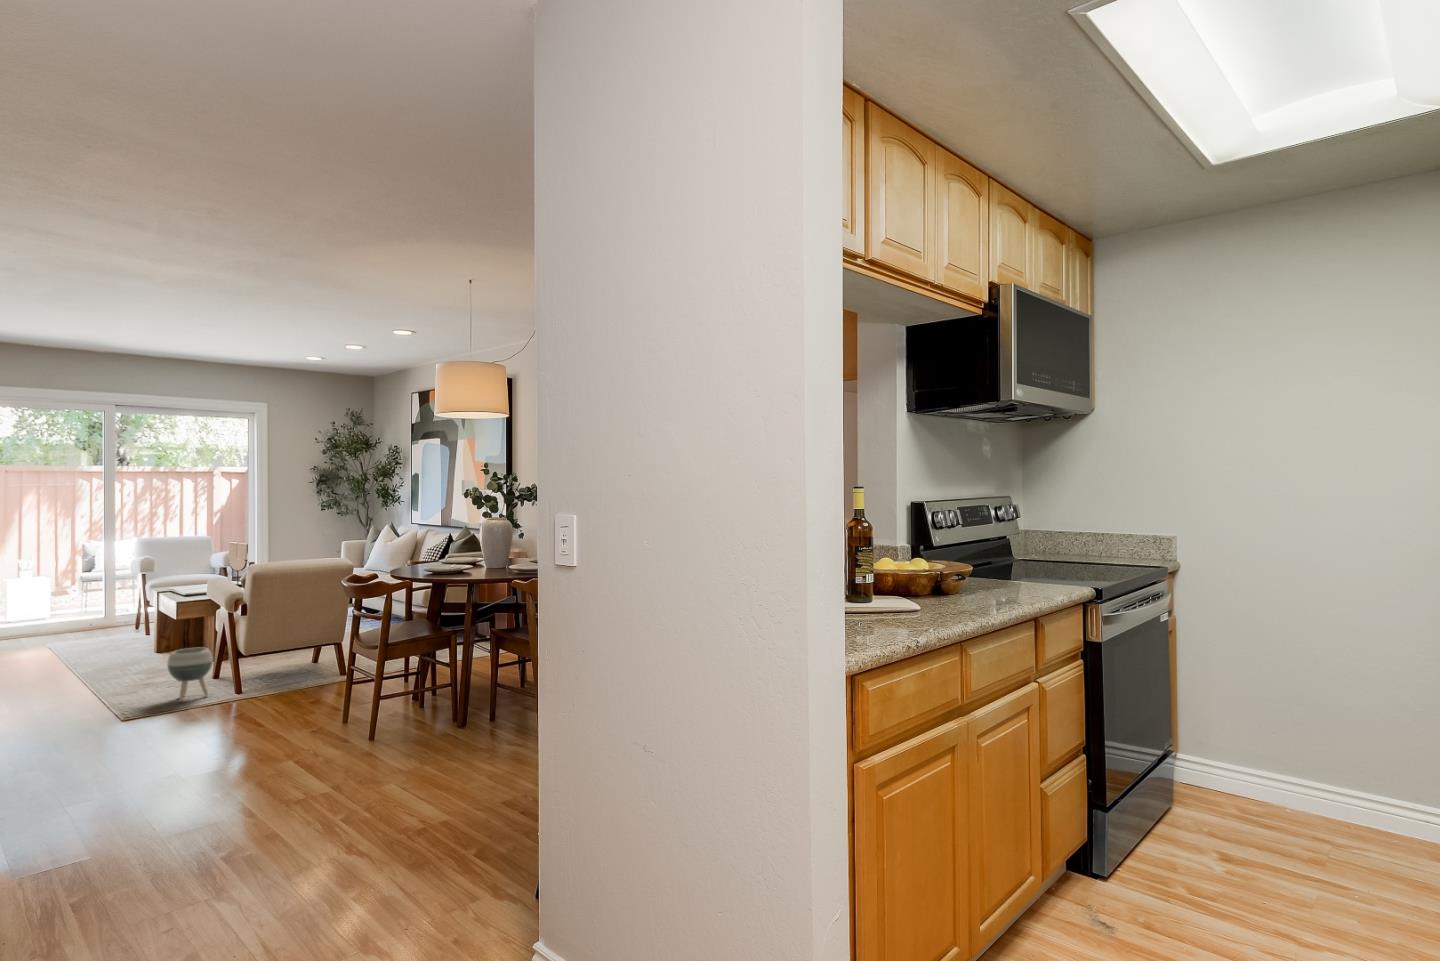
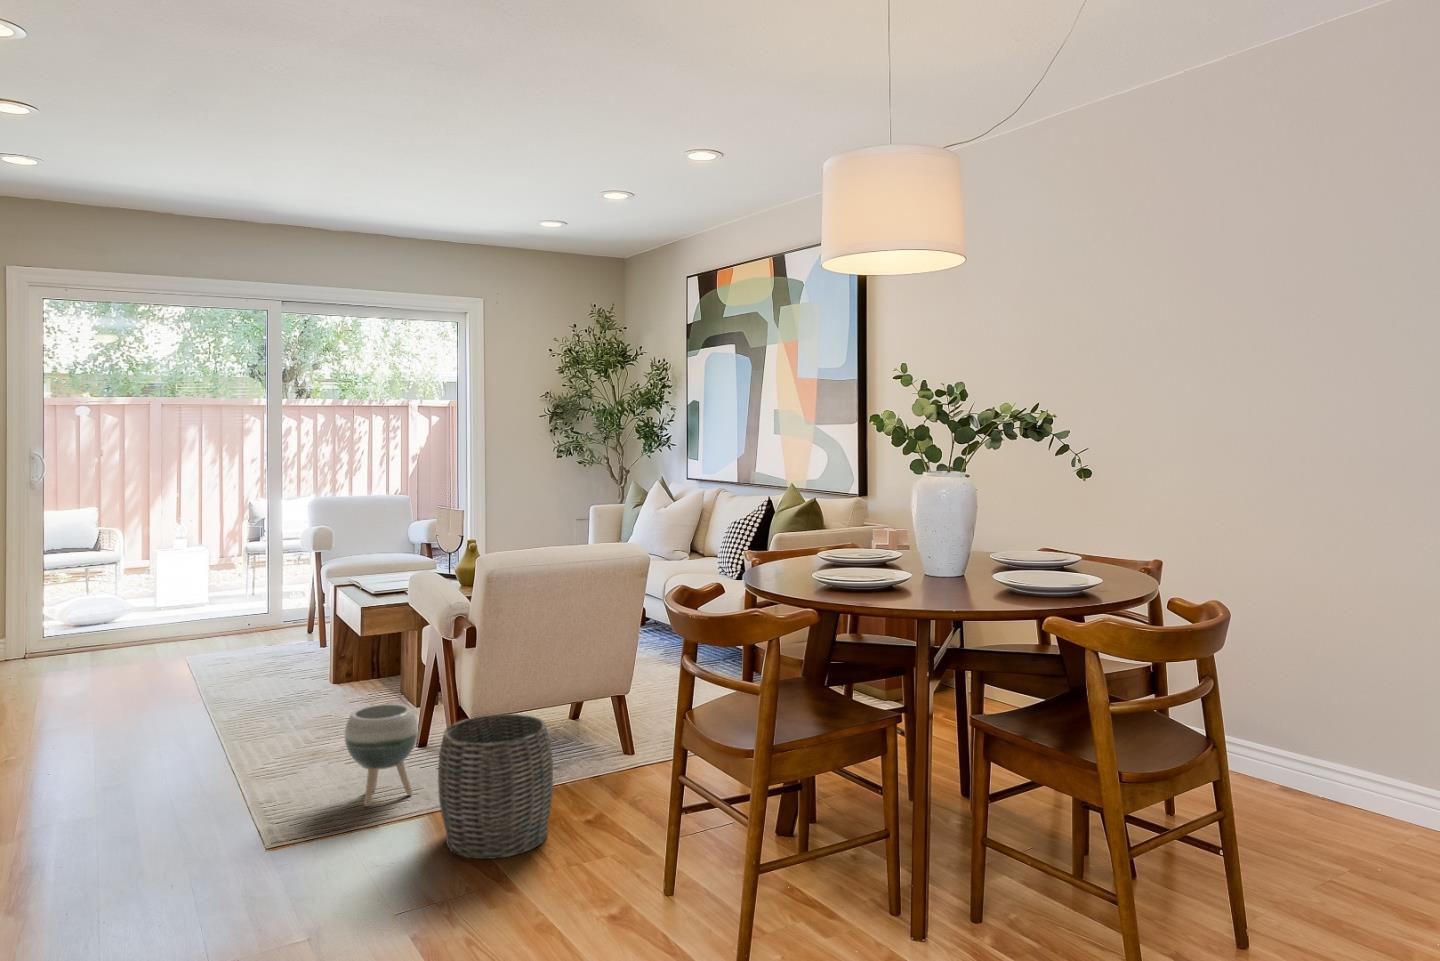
woven basket: none [224,645,290,714] -> present [438,714,553,859]

